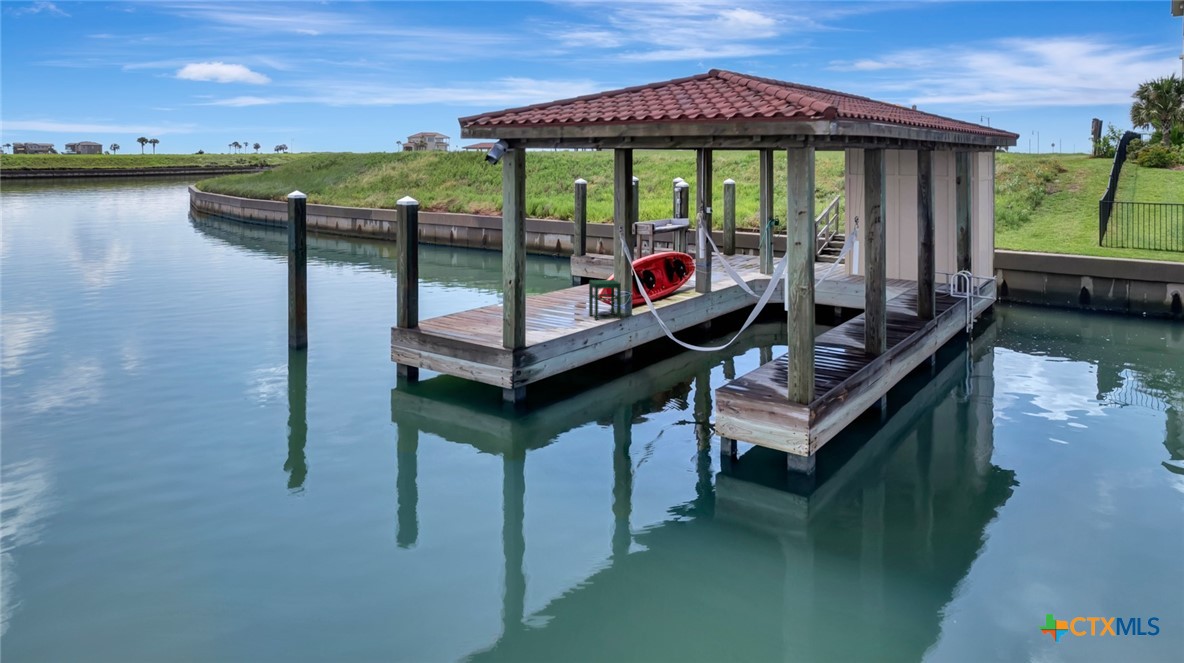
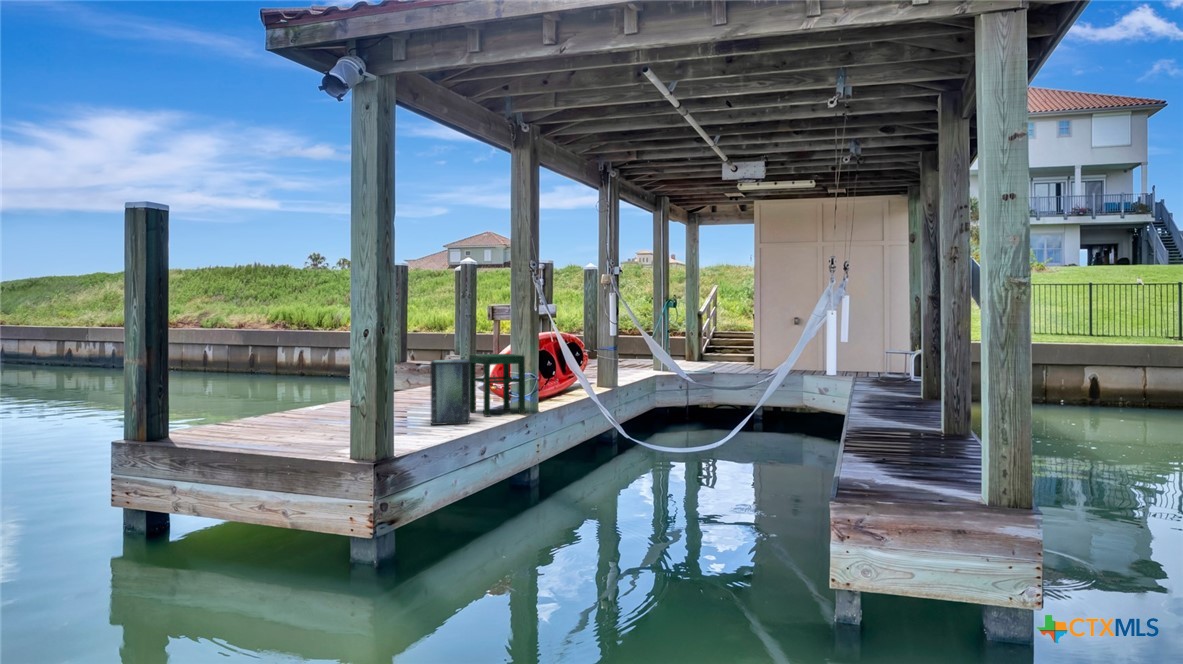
storage box: none [560,285,586,325] -> present [430,360,470,425]

